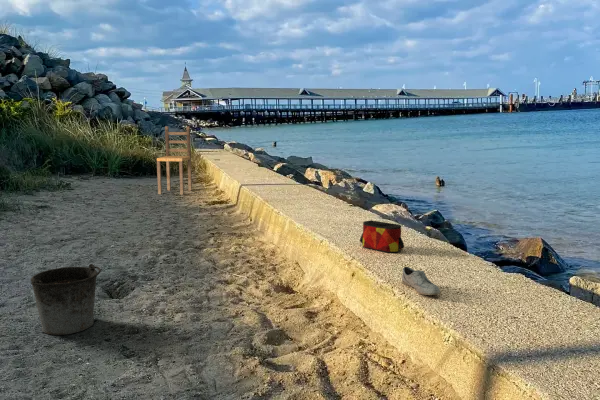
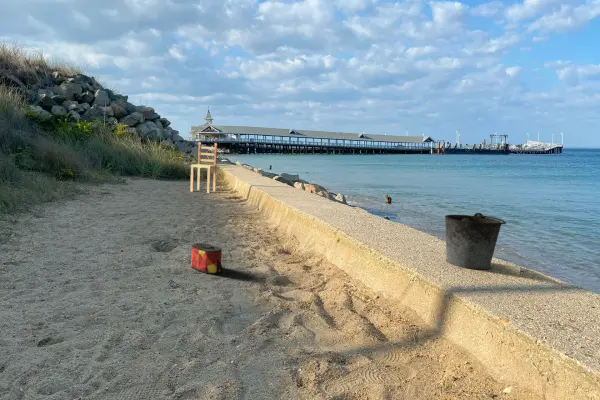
bag: present [360,220,404,253] -> present [191,243,223,274]
bucket: present [31,264,101,335] -> present [445,213,506,270]
shoe: present [402,267,440,295] -> none [377,233,406,252]

